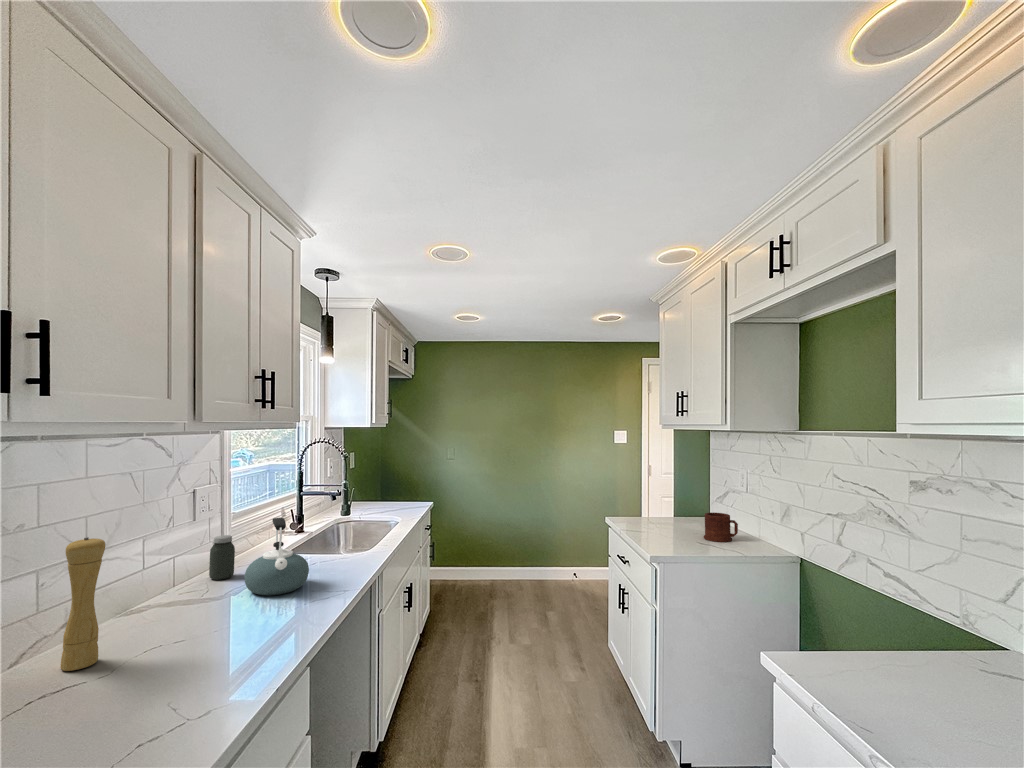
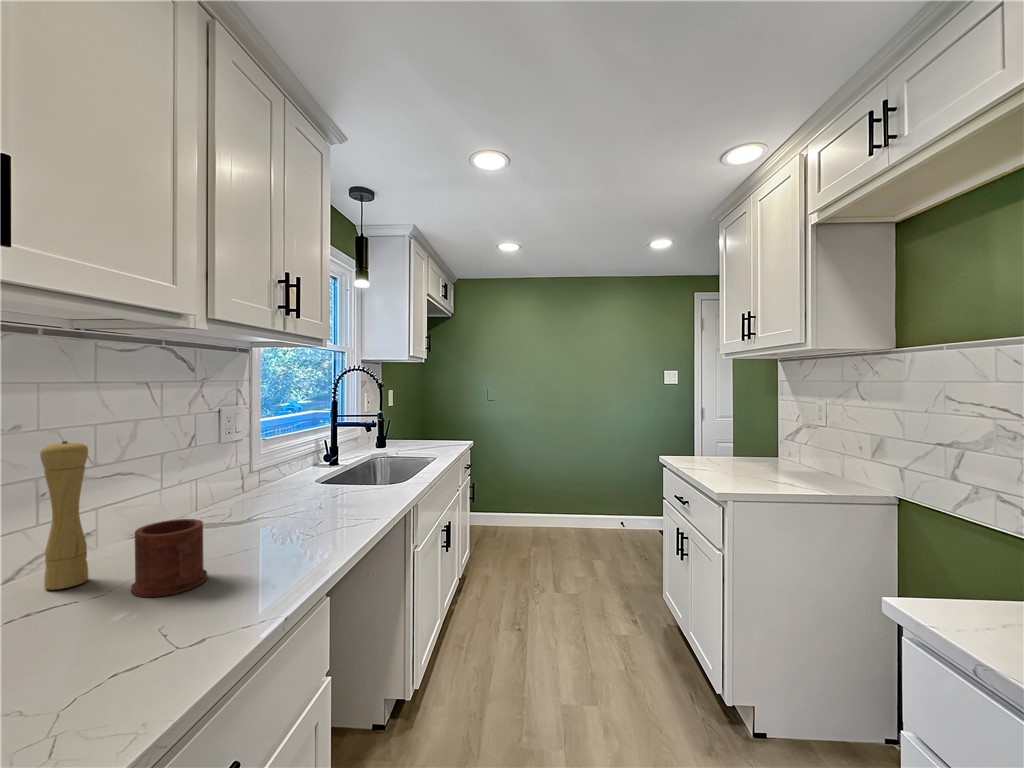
mug: present [704,513,738,542] -> present [131,519,207,597]
kettle: present [245,518,309,595] -> none [265,439,335,520]
jar: present [209,535,235,580] -> none [232,458,258,504]

